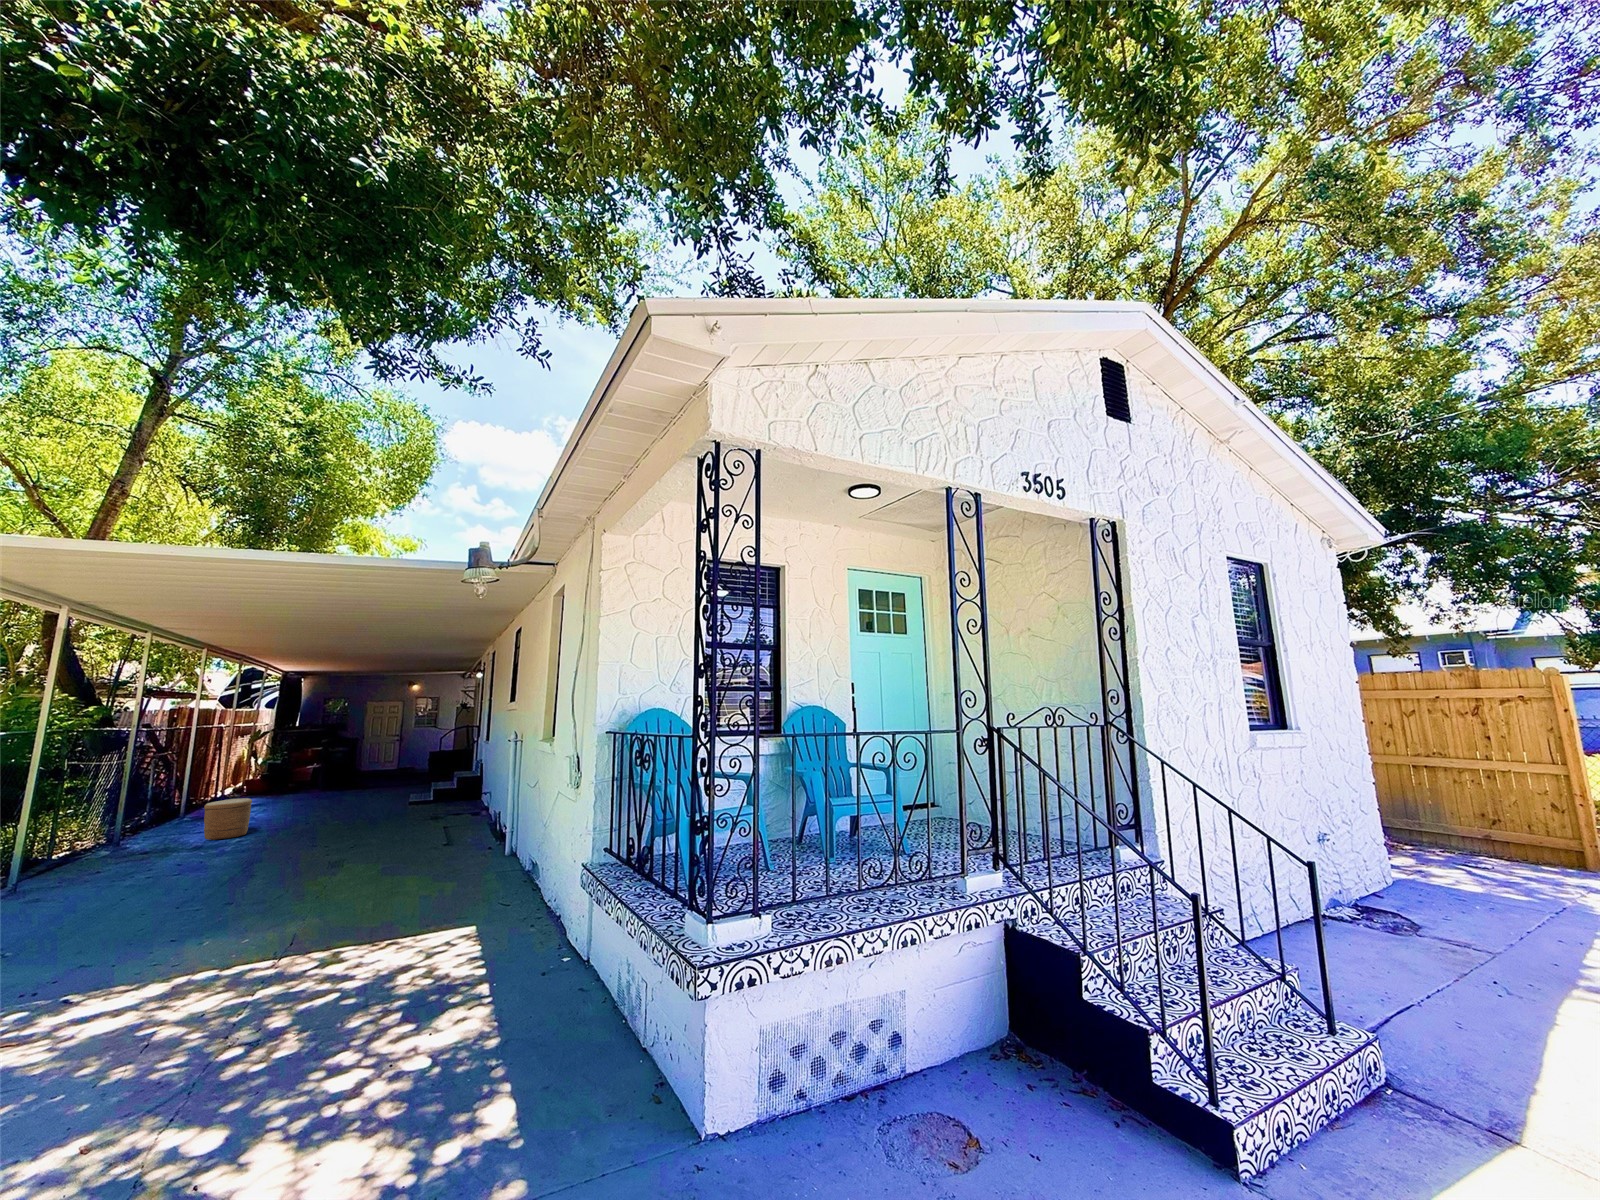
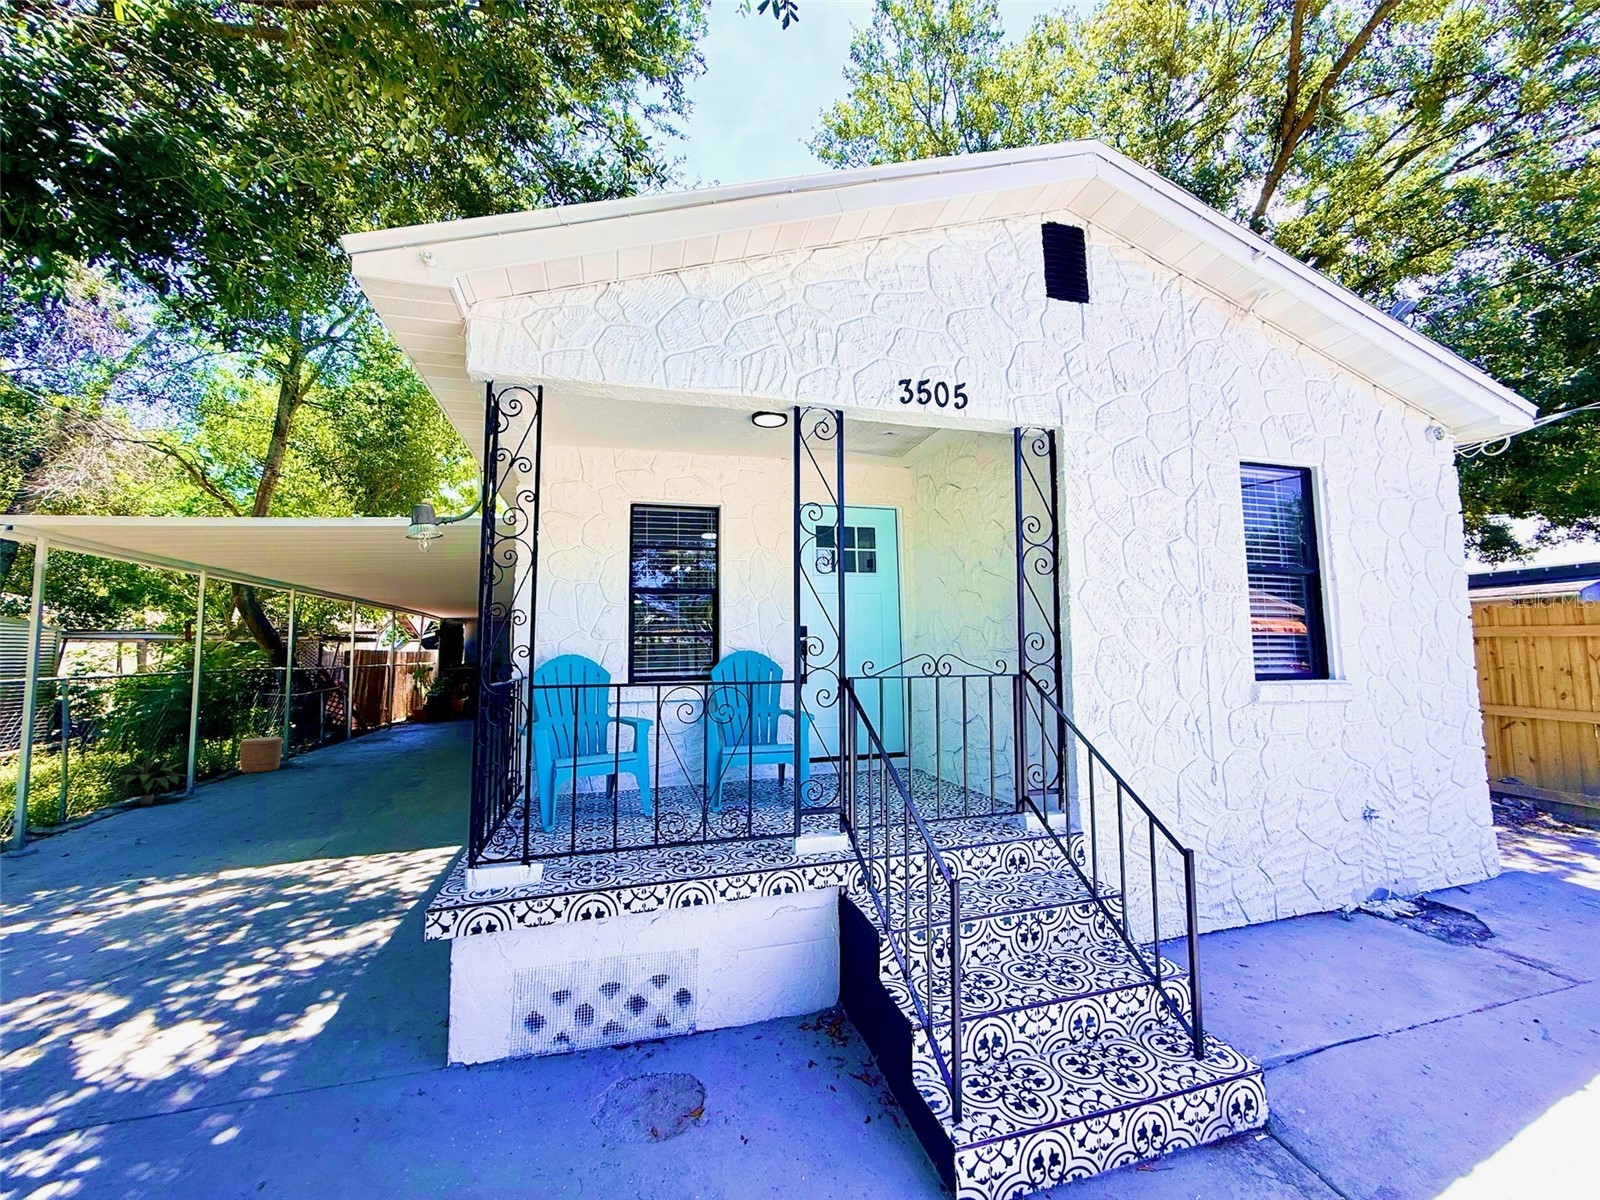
potted plant: none [78,828,174,883] -> present [110,757,189,804]

